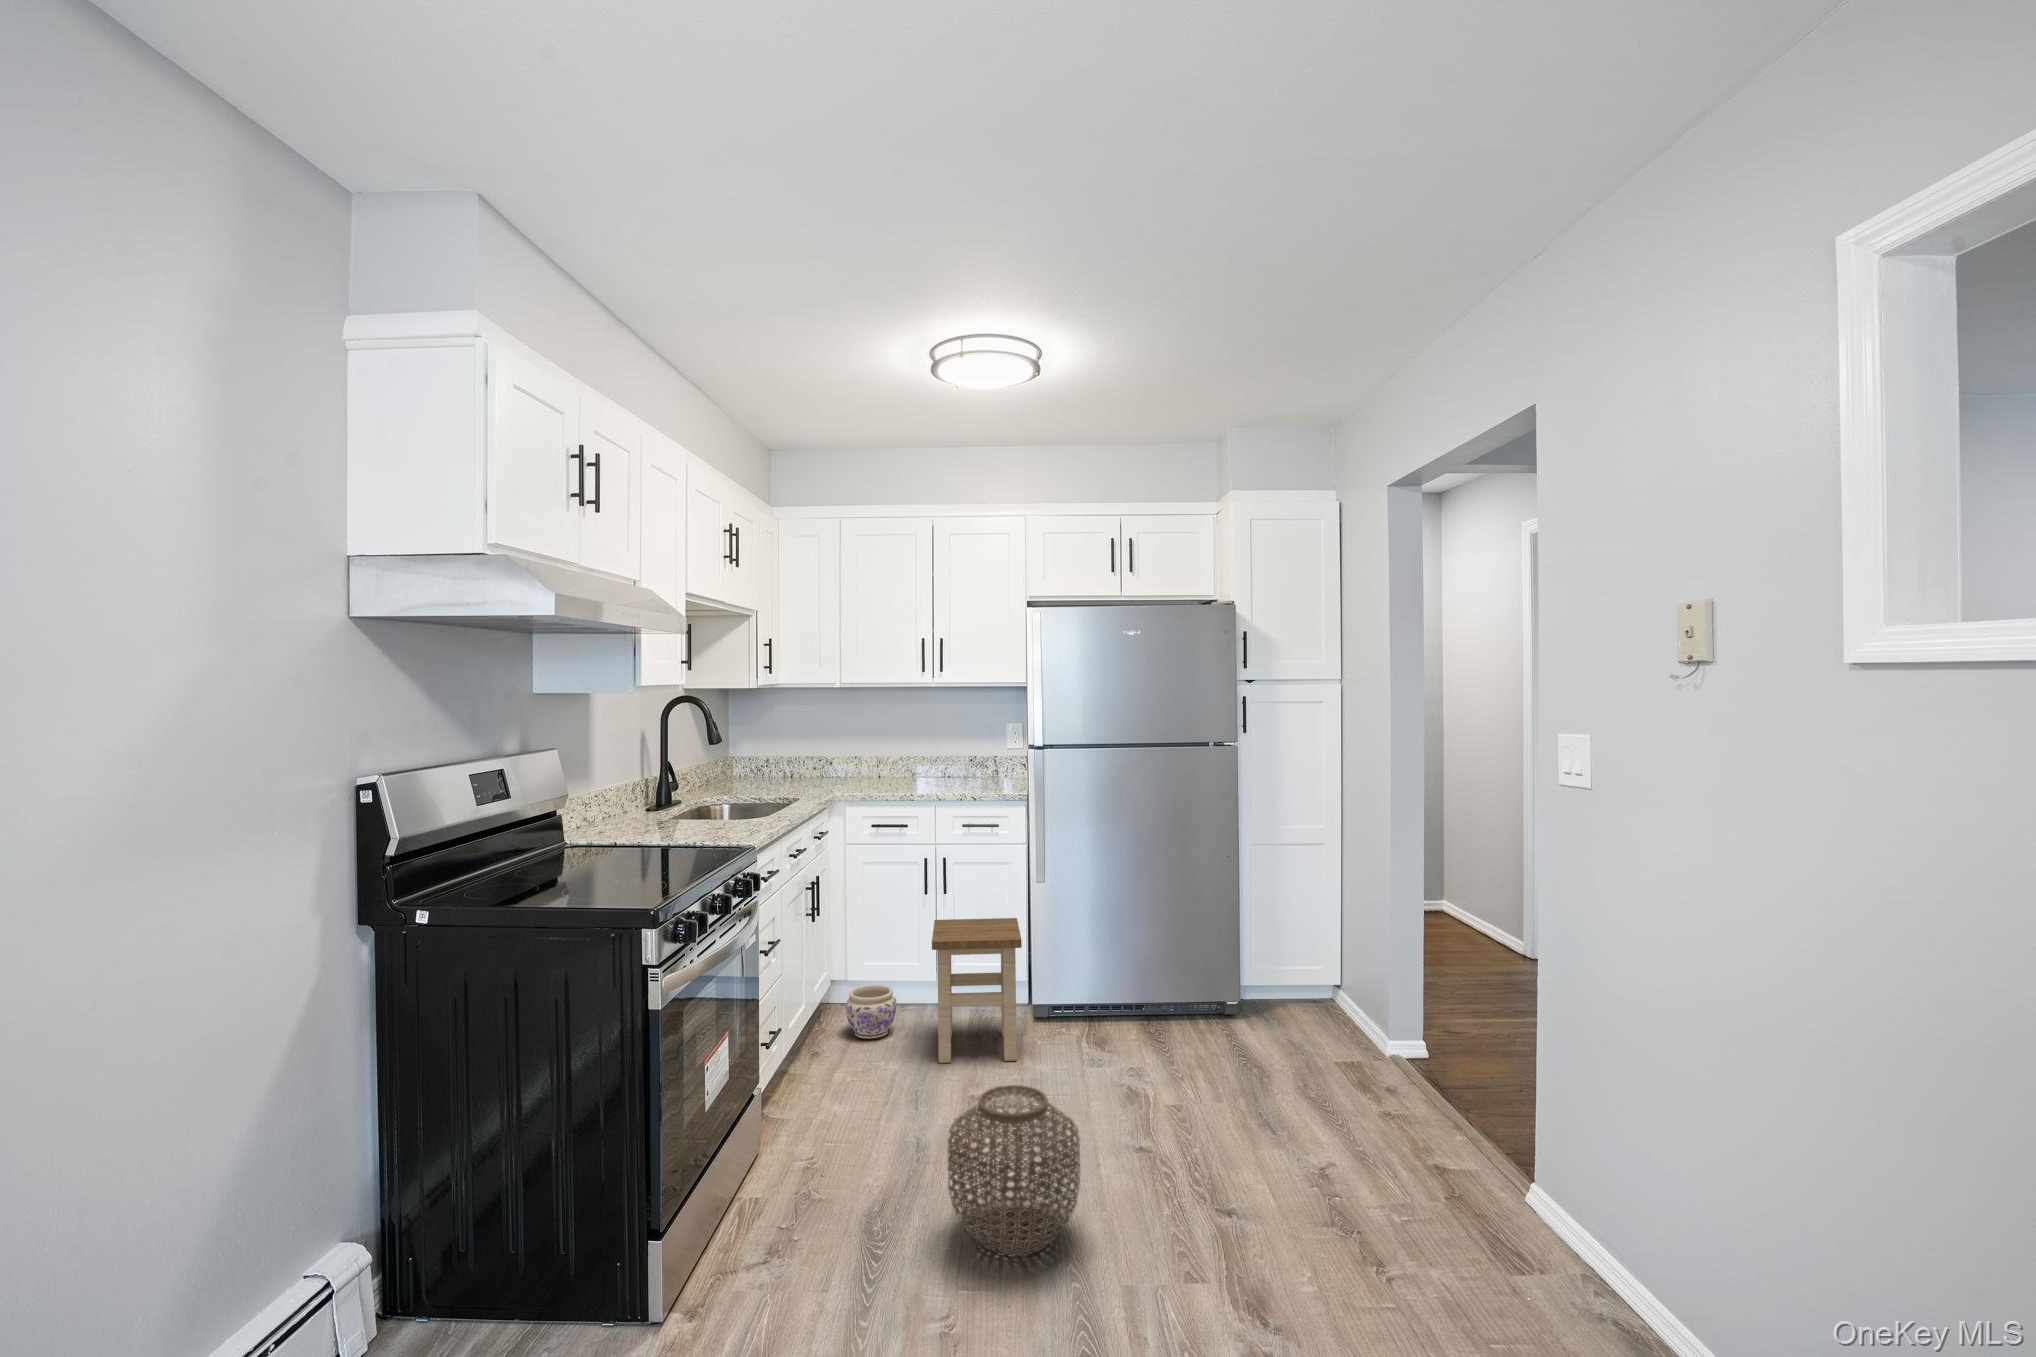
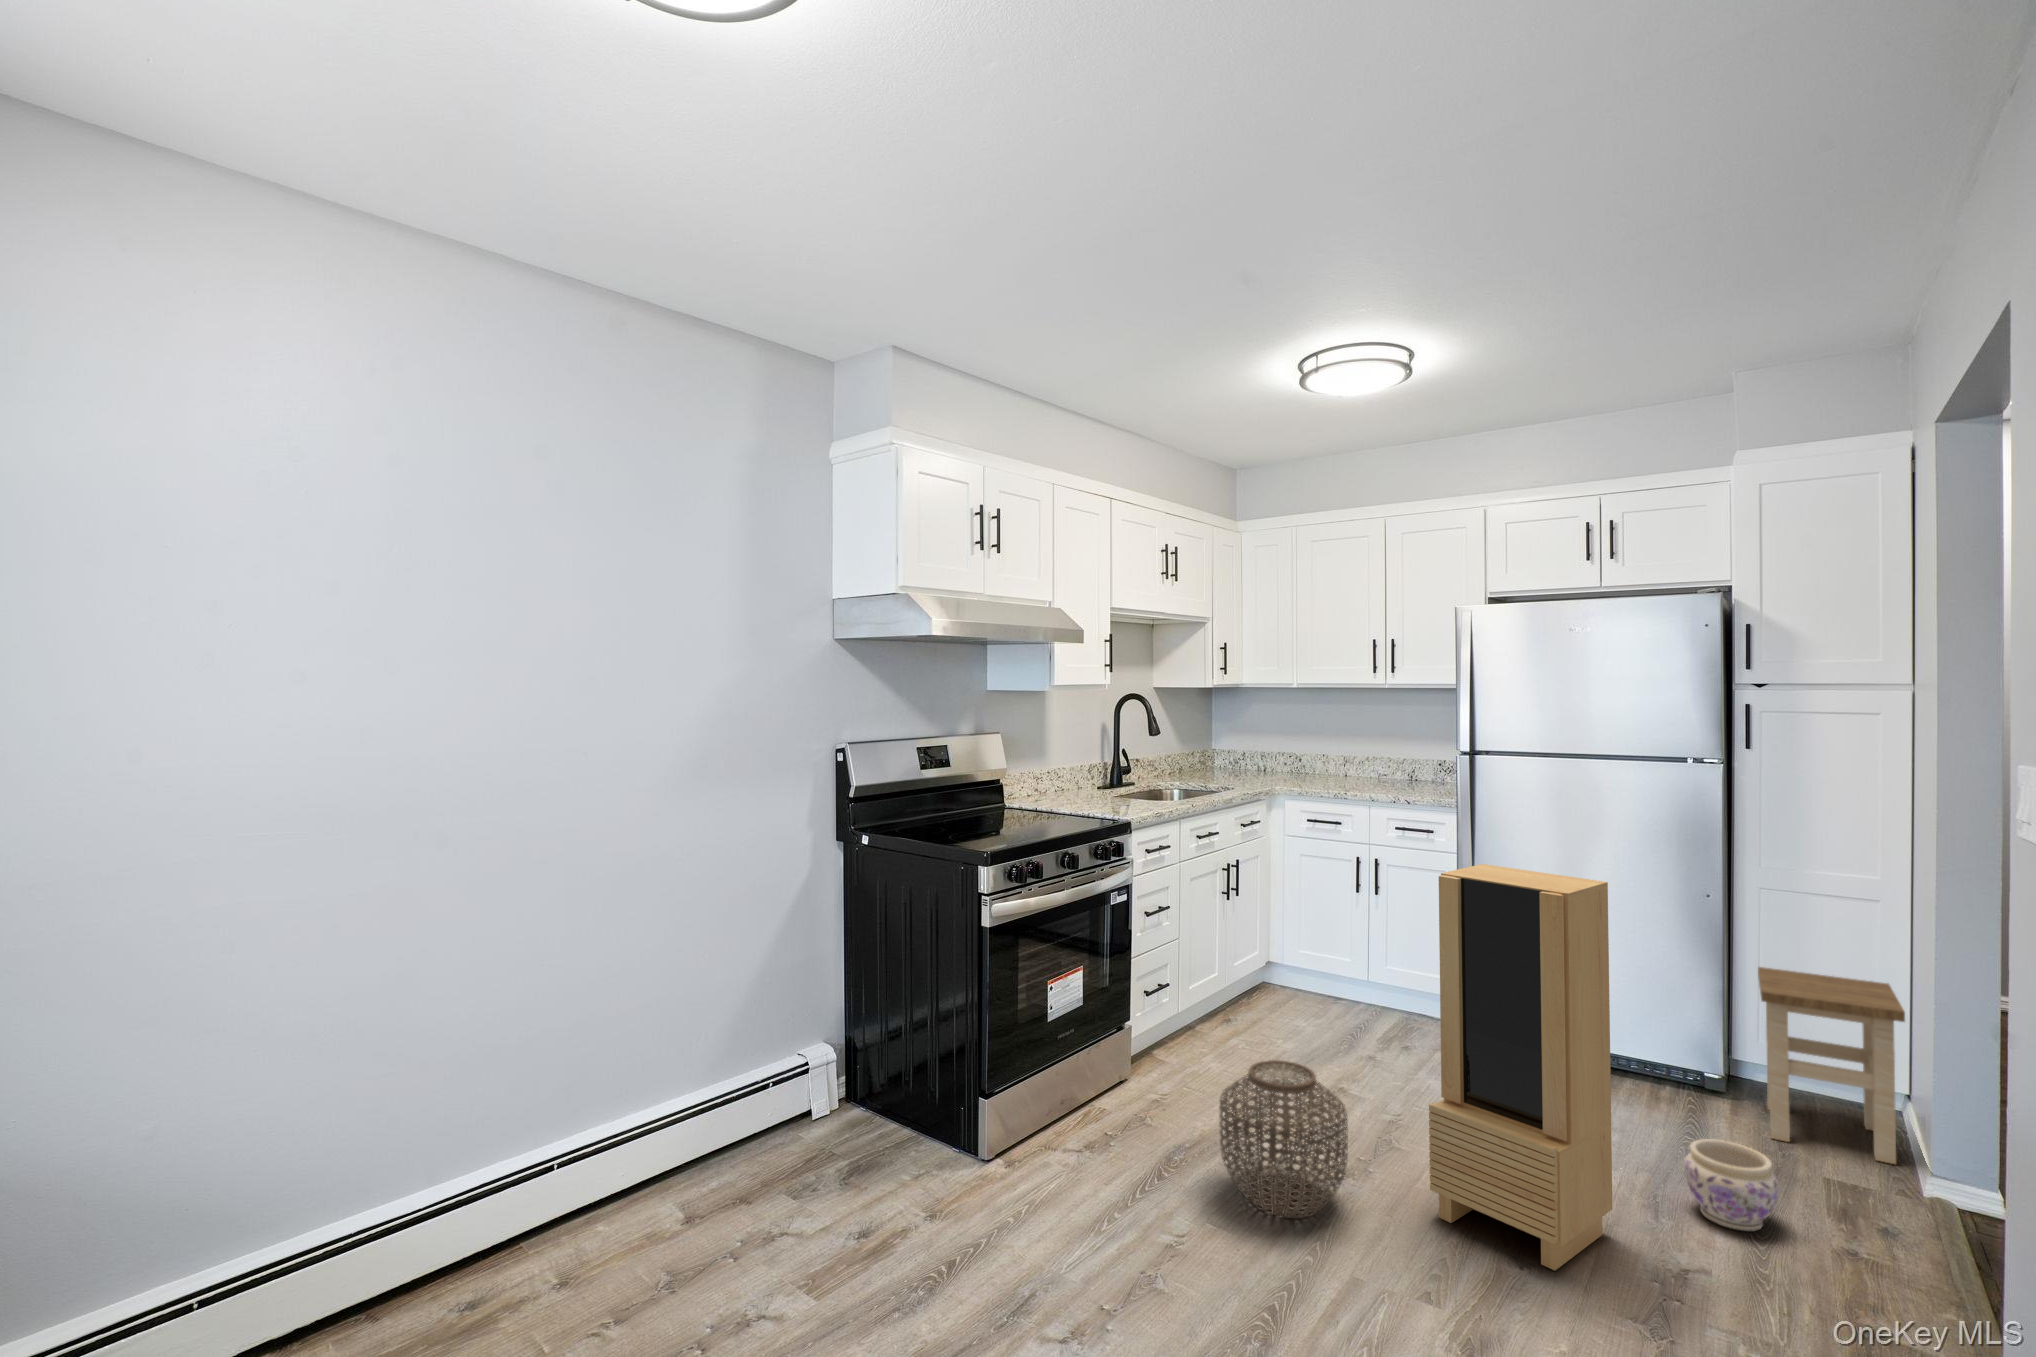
storage cabinet: none [1140,851,1266,1213] -> present [1429,864,1612,1270]
stool: present [932,918,1022,1063] -> present [1758,967,1905,1164]
planter: present [846,985,896,1040] -> present [1684,1139,1778,1232]

